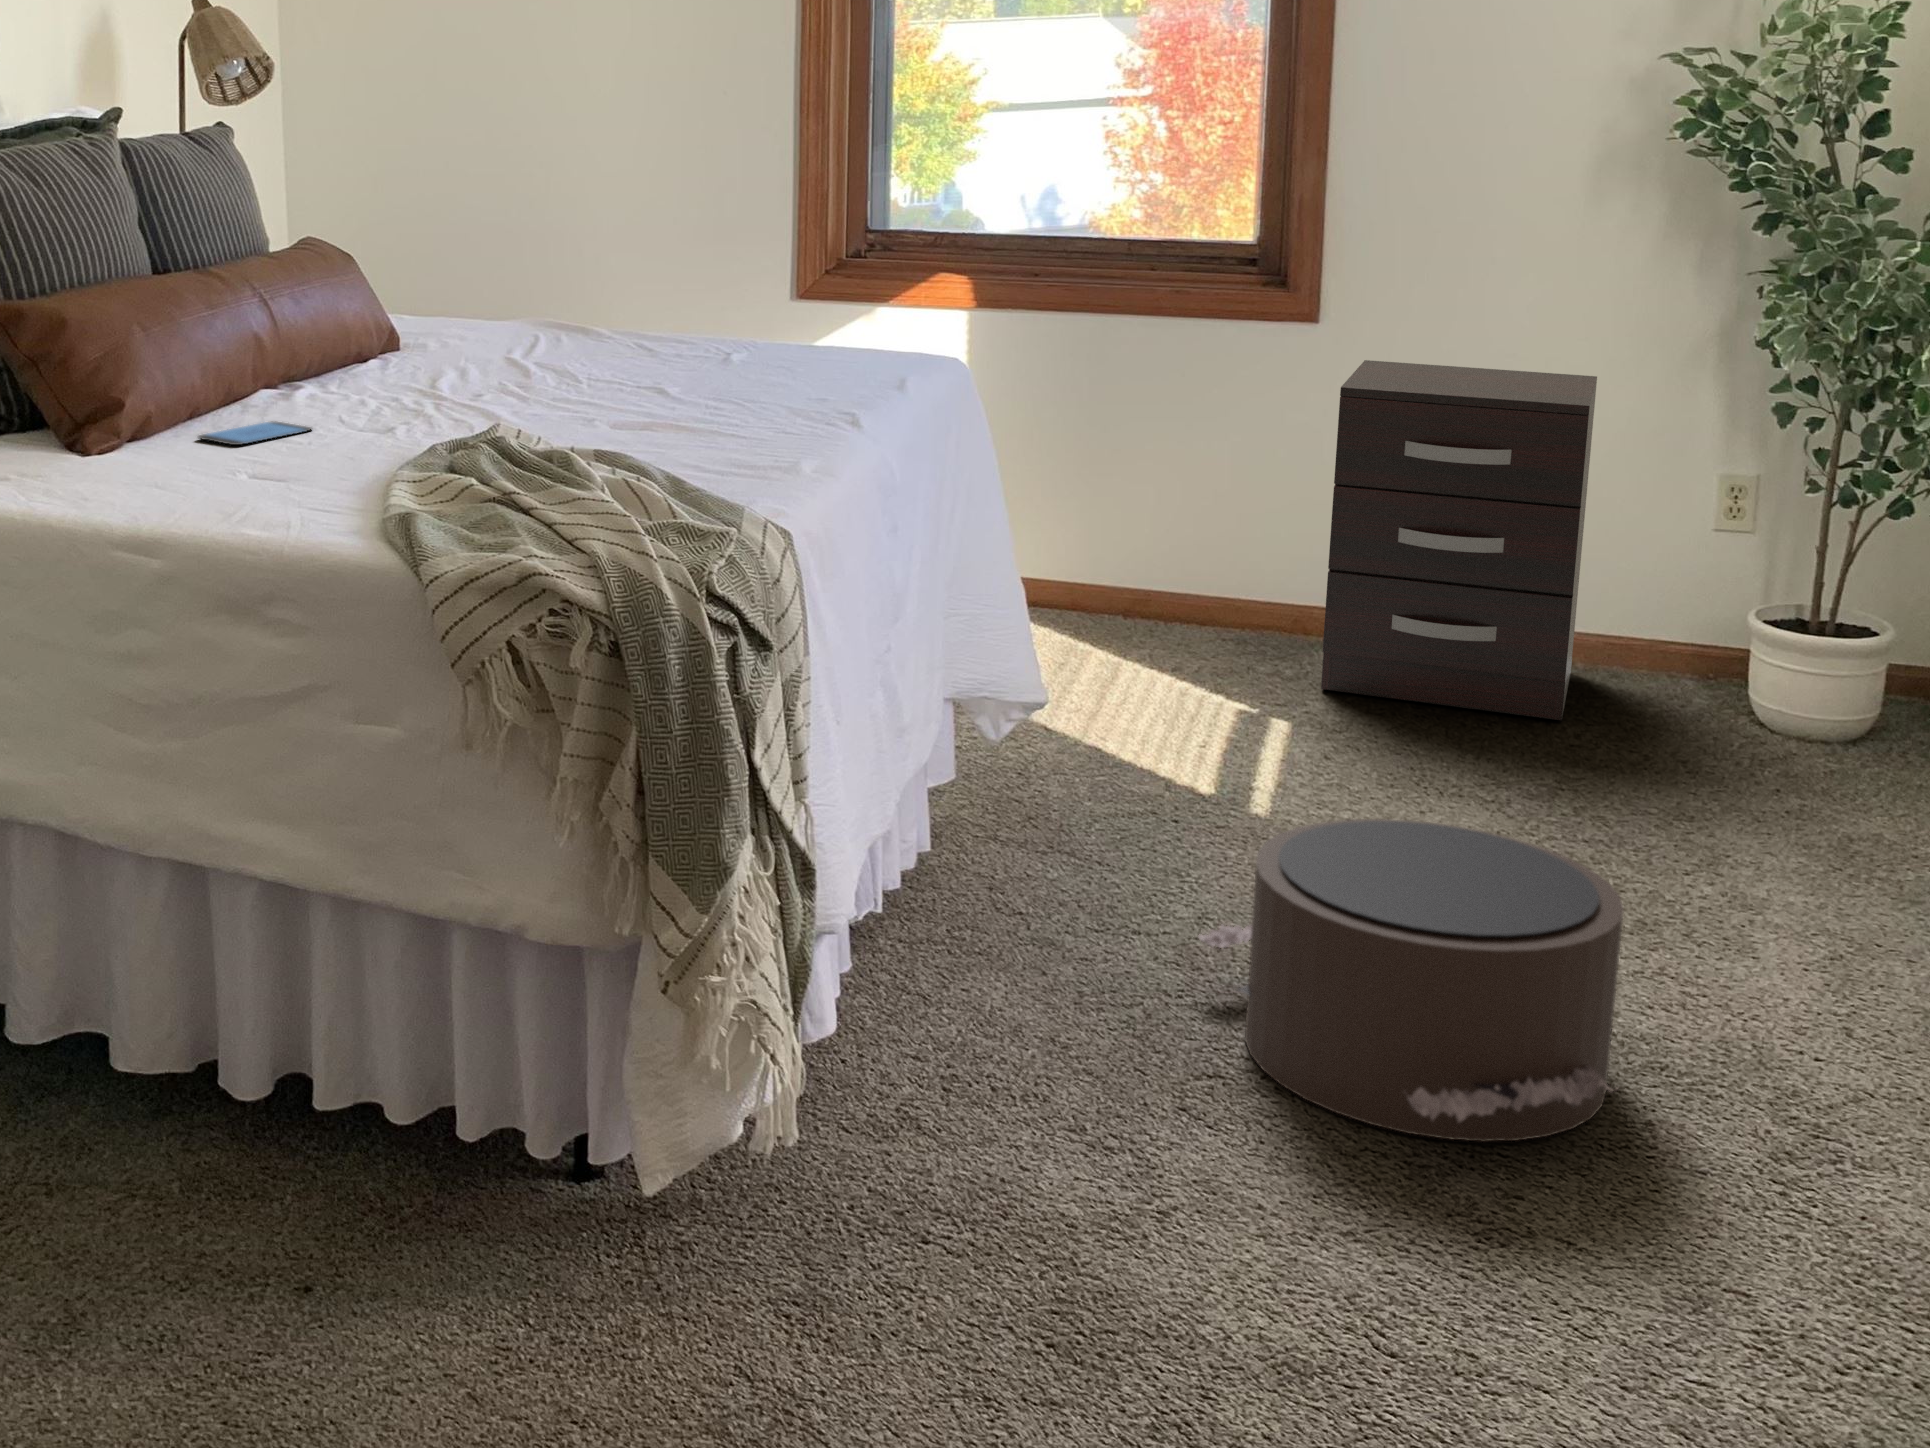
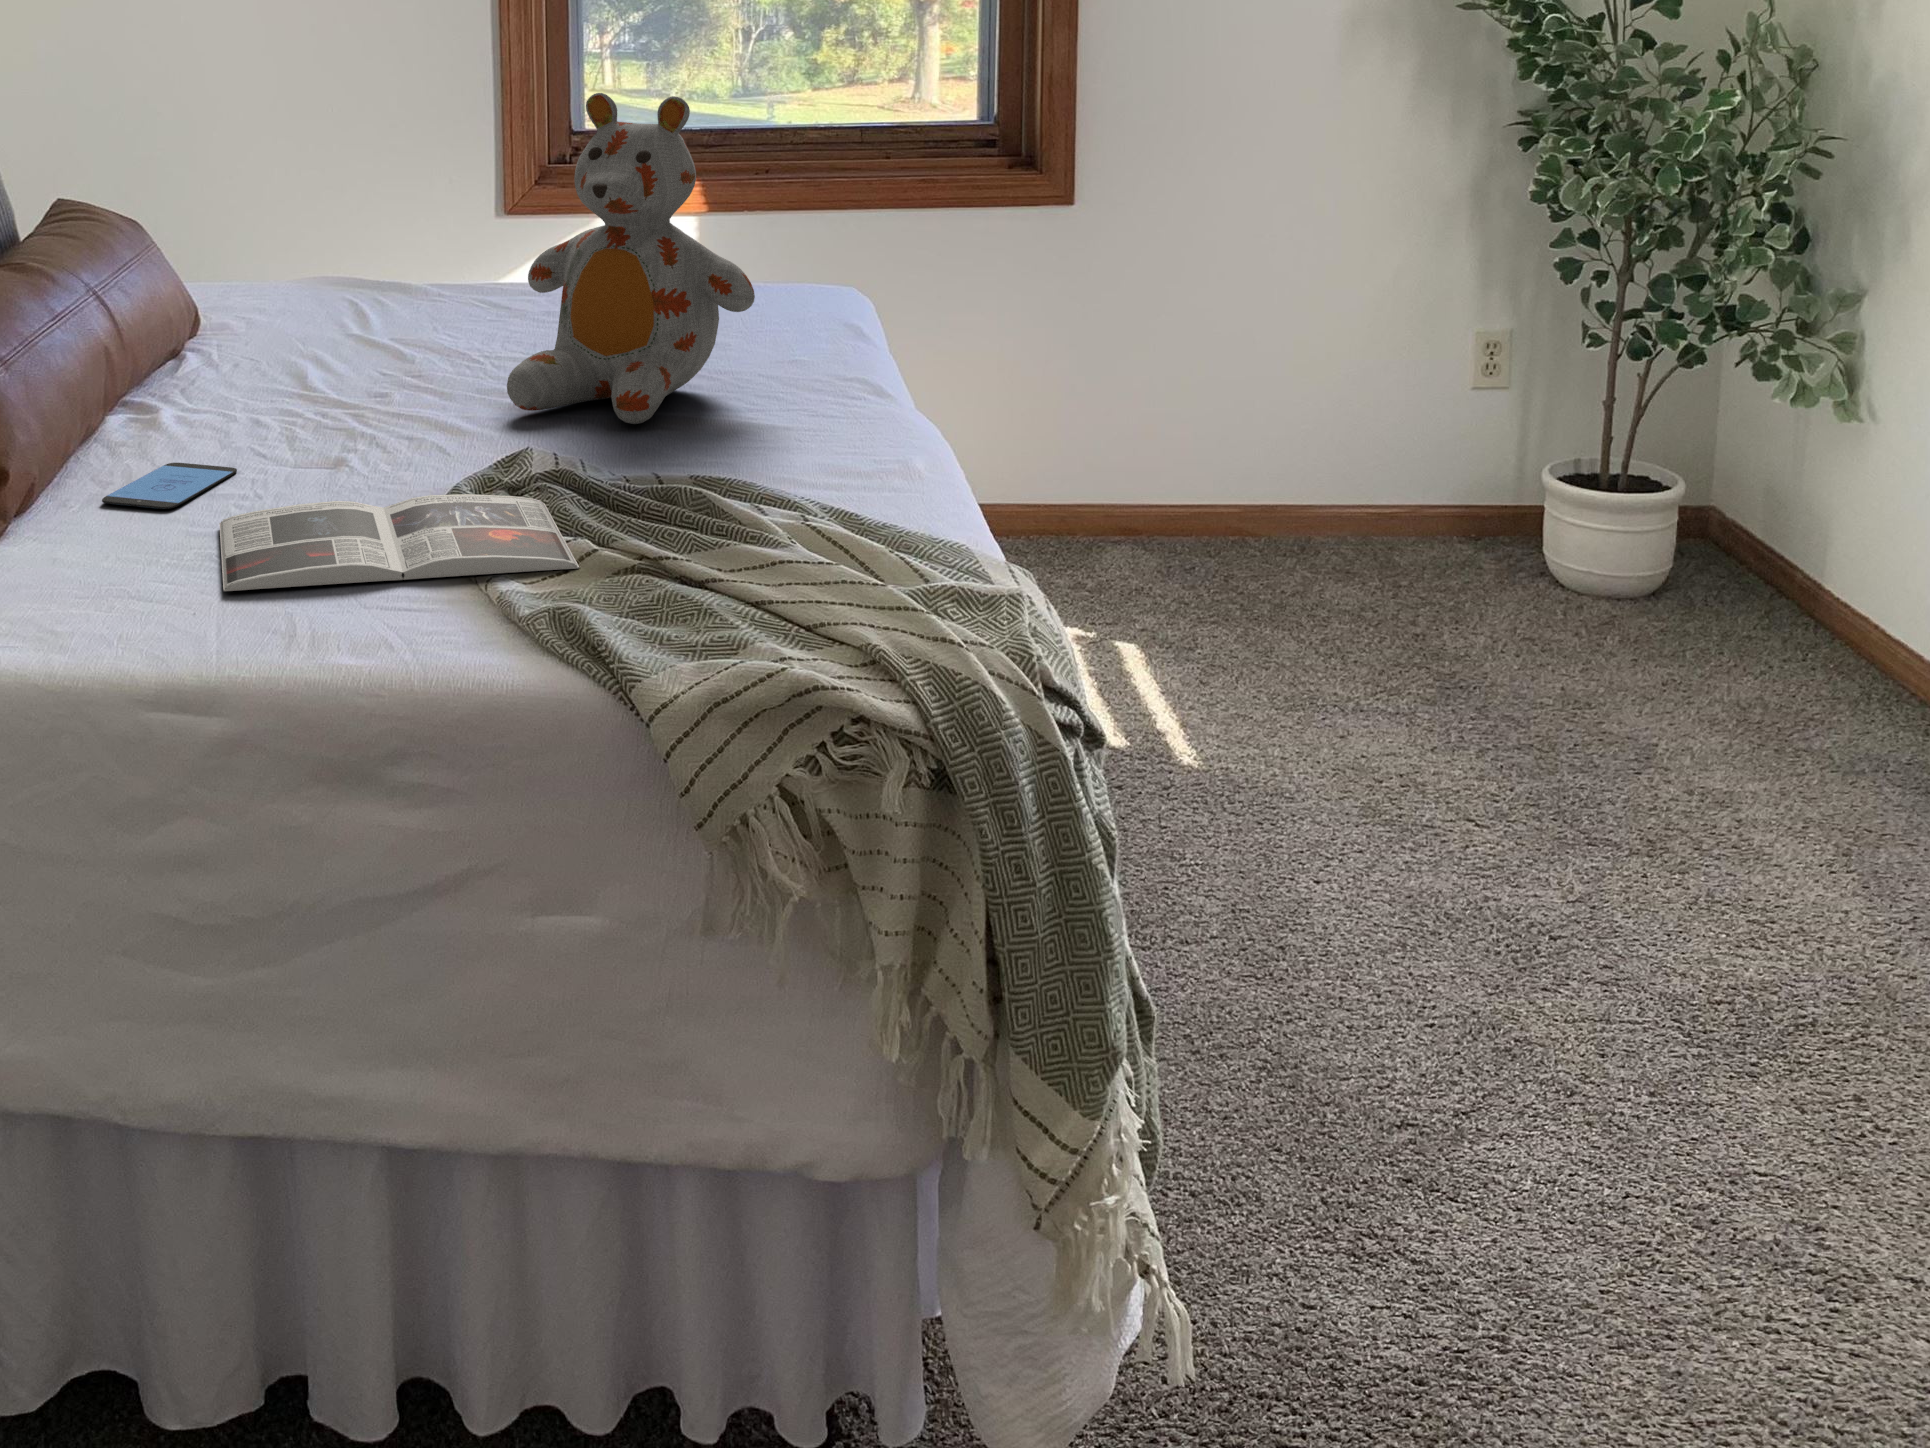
stuffed bear: none [550,163,752,426] -> present [507,93,755,424]
dresser: present [1321,360,1597,720] -> none [1118,238,1407,598]
magazine: none [206,446,496,499] -> present [219,494,579,591]
pouf: present [1199,819,1624,1141] -> none [1323,777,1885,1157]

